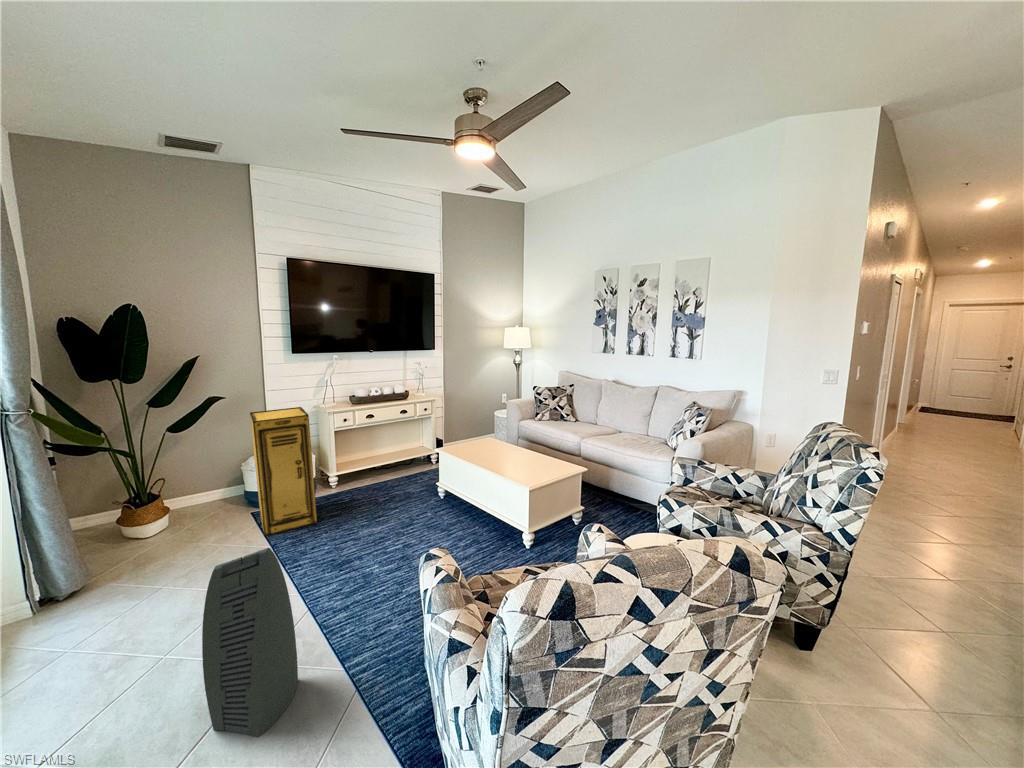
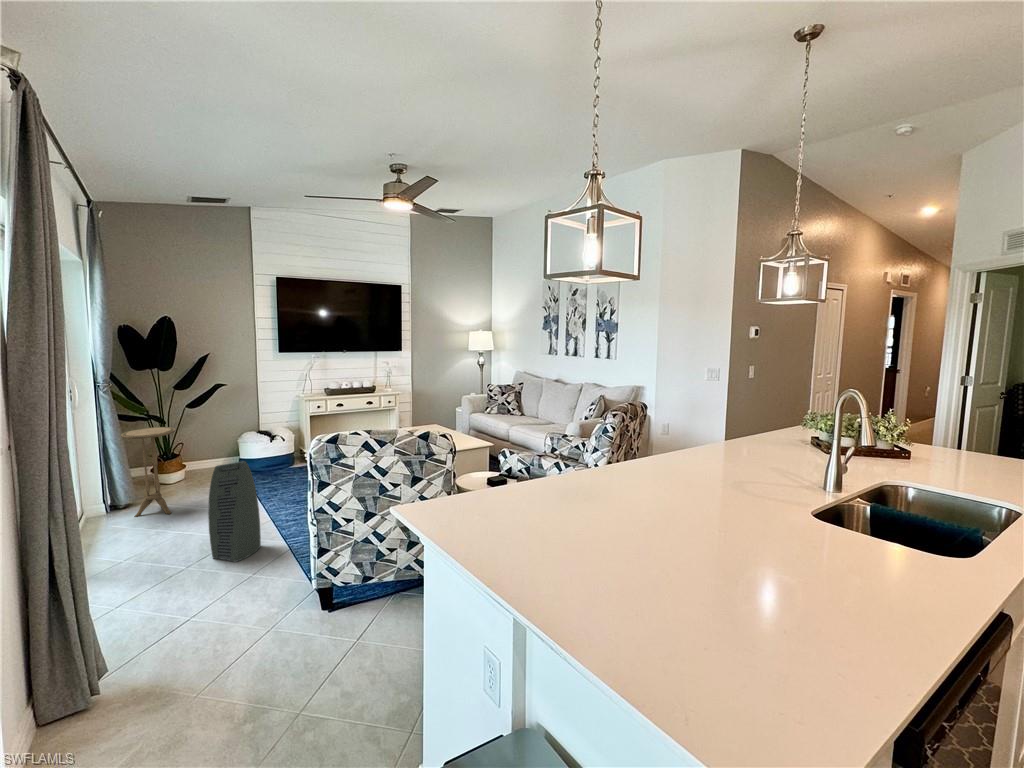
storage cabinet: present [250,407,317,536] -> none [244,393,290,487]
side table: none [48,470,145,616] -> present [121,427,175,517]

